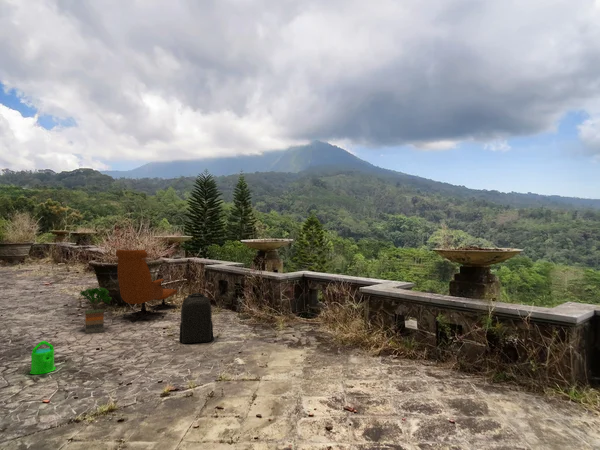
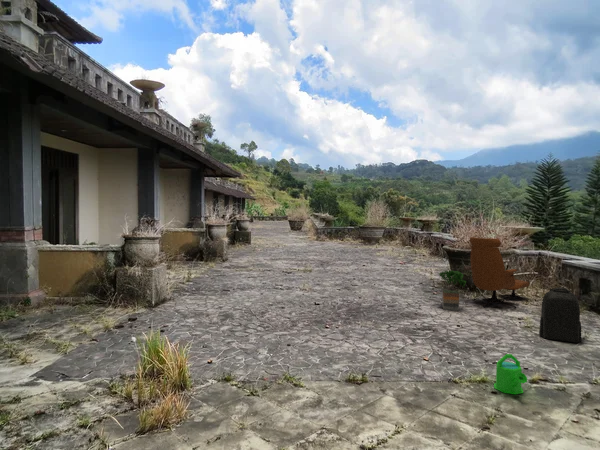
watering can: present [30,341,56,374] -> present [494,354,527,395]

